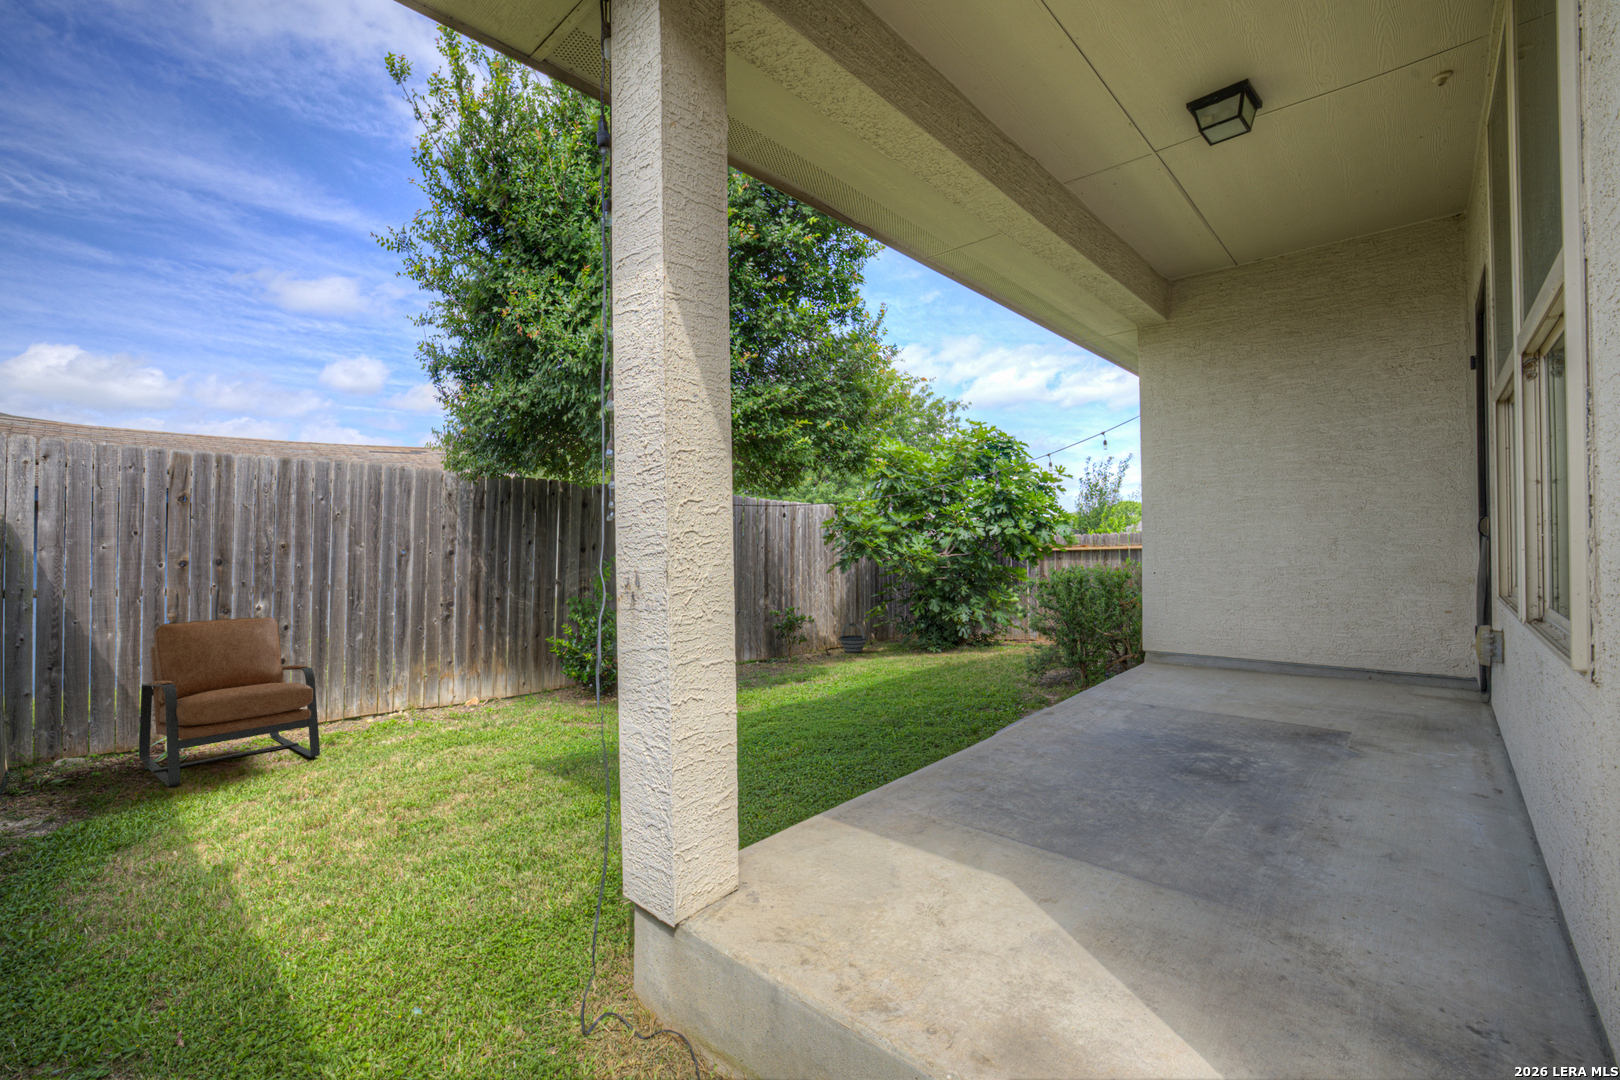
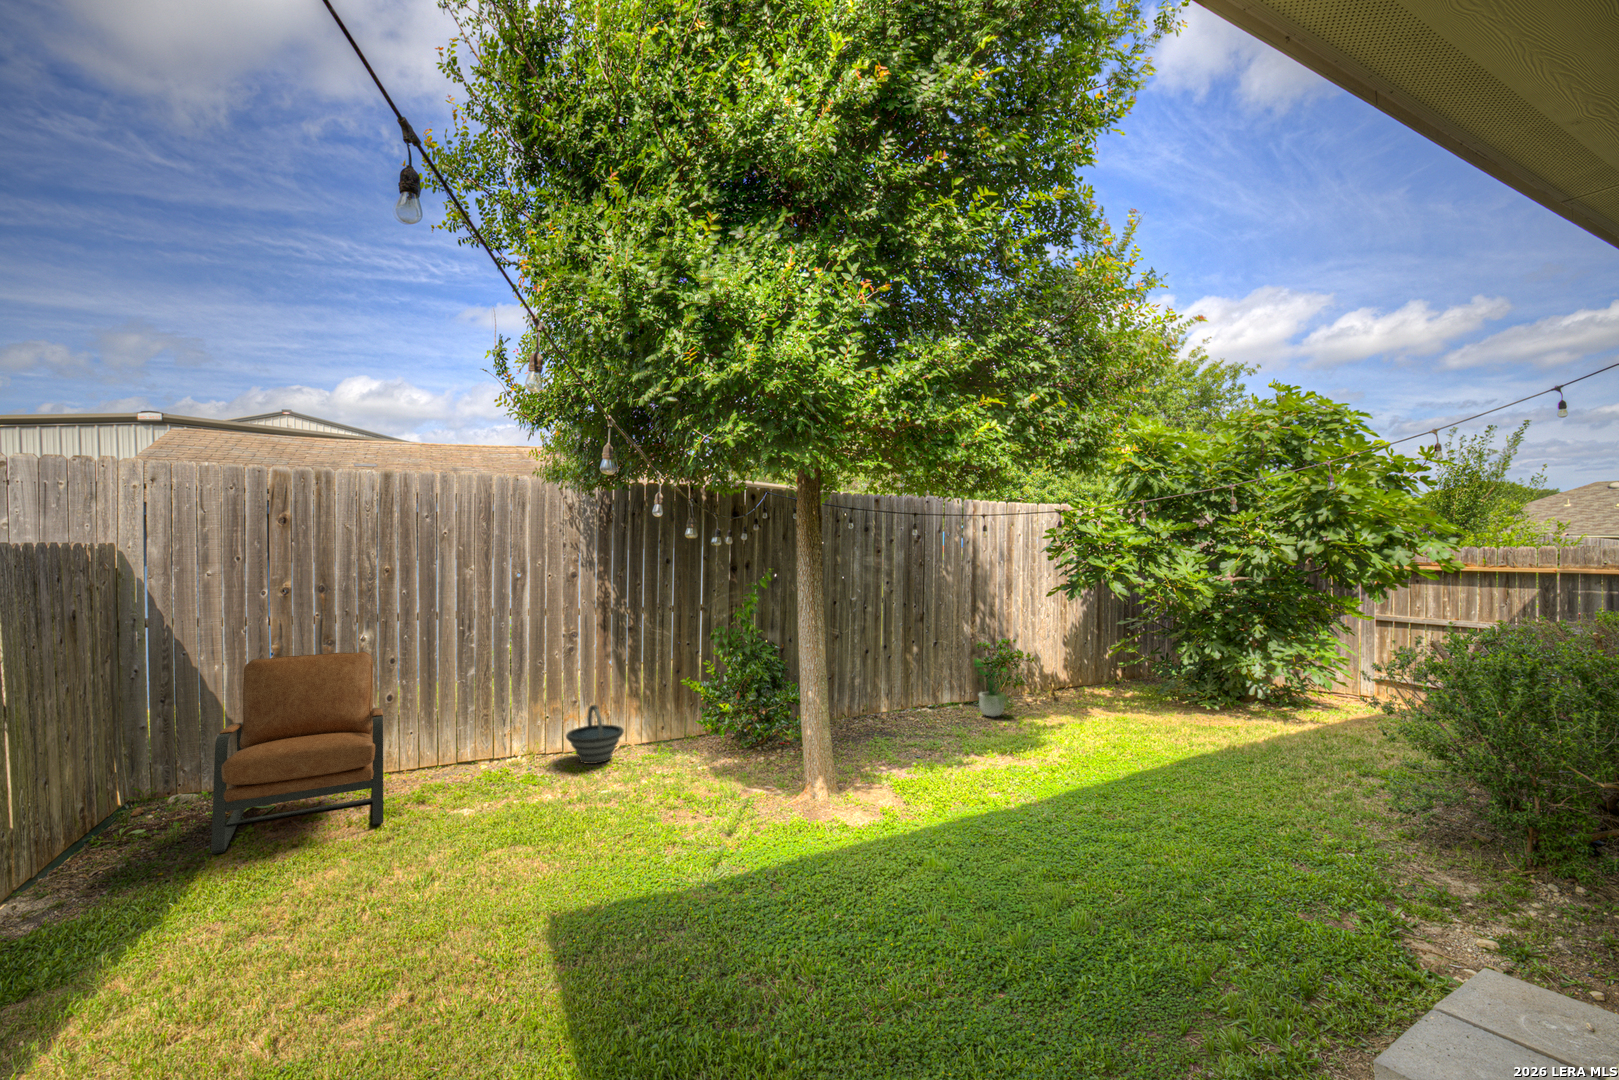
potted plant: none [771,608,811,664] -> present [974,659,1025,717]
bucket: present [839,623,868,653] -> present [566,705,624,764]

